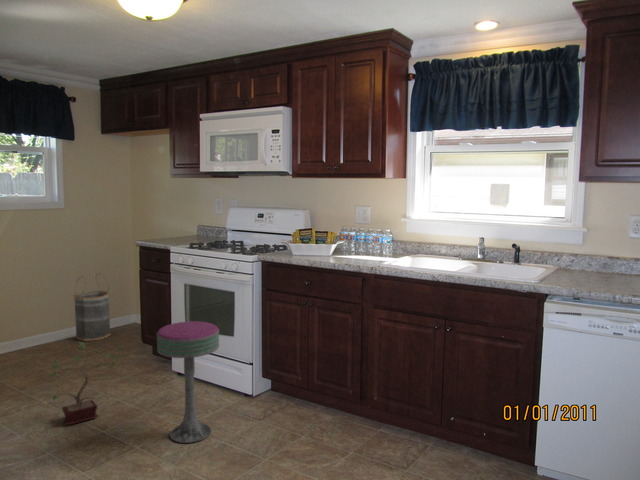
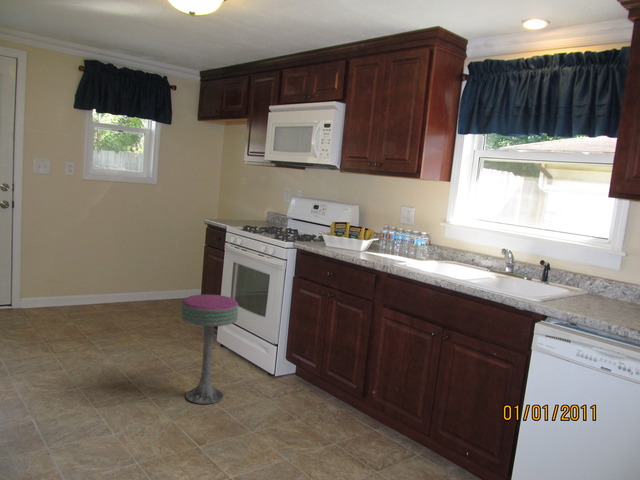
basket: present [74,273,111,341] -> none [154,246,187,306]
potted plant: present [50,342,125,425] -> none [99,299,168,370]

